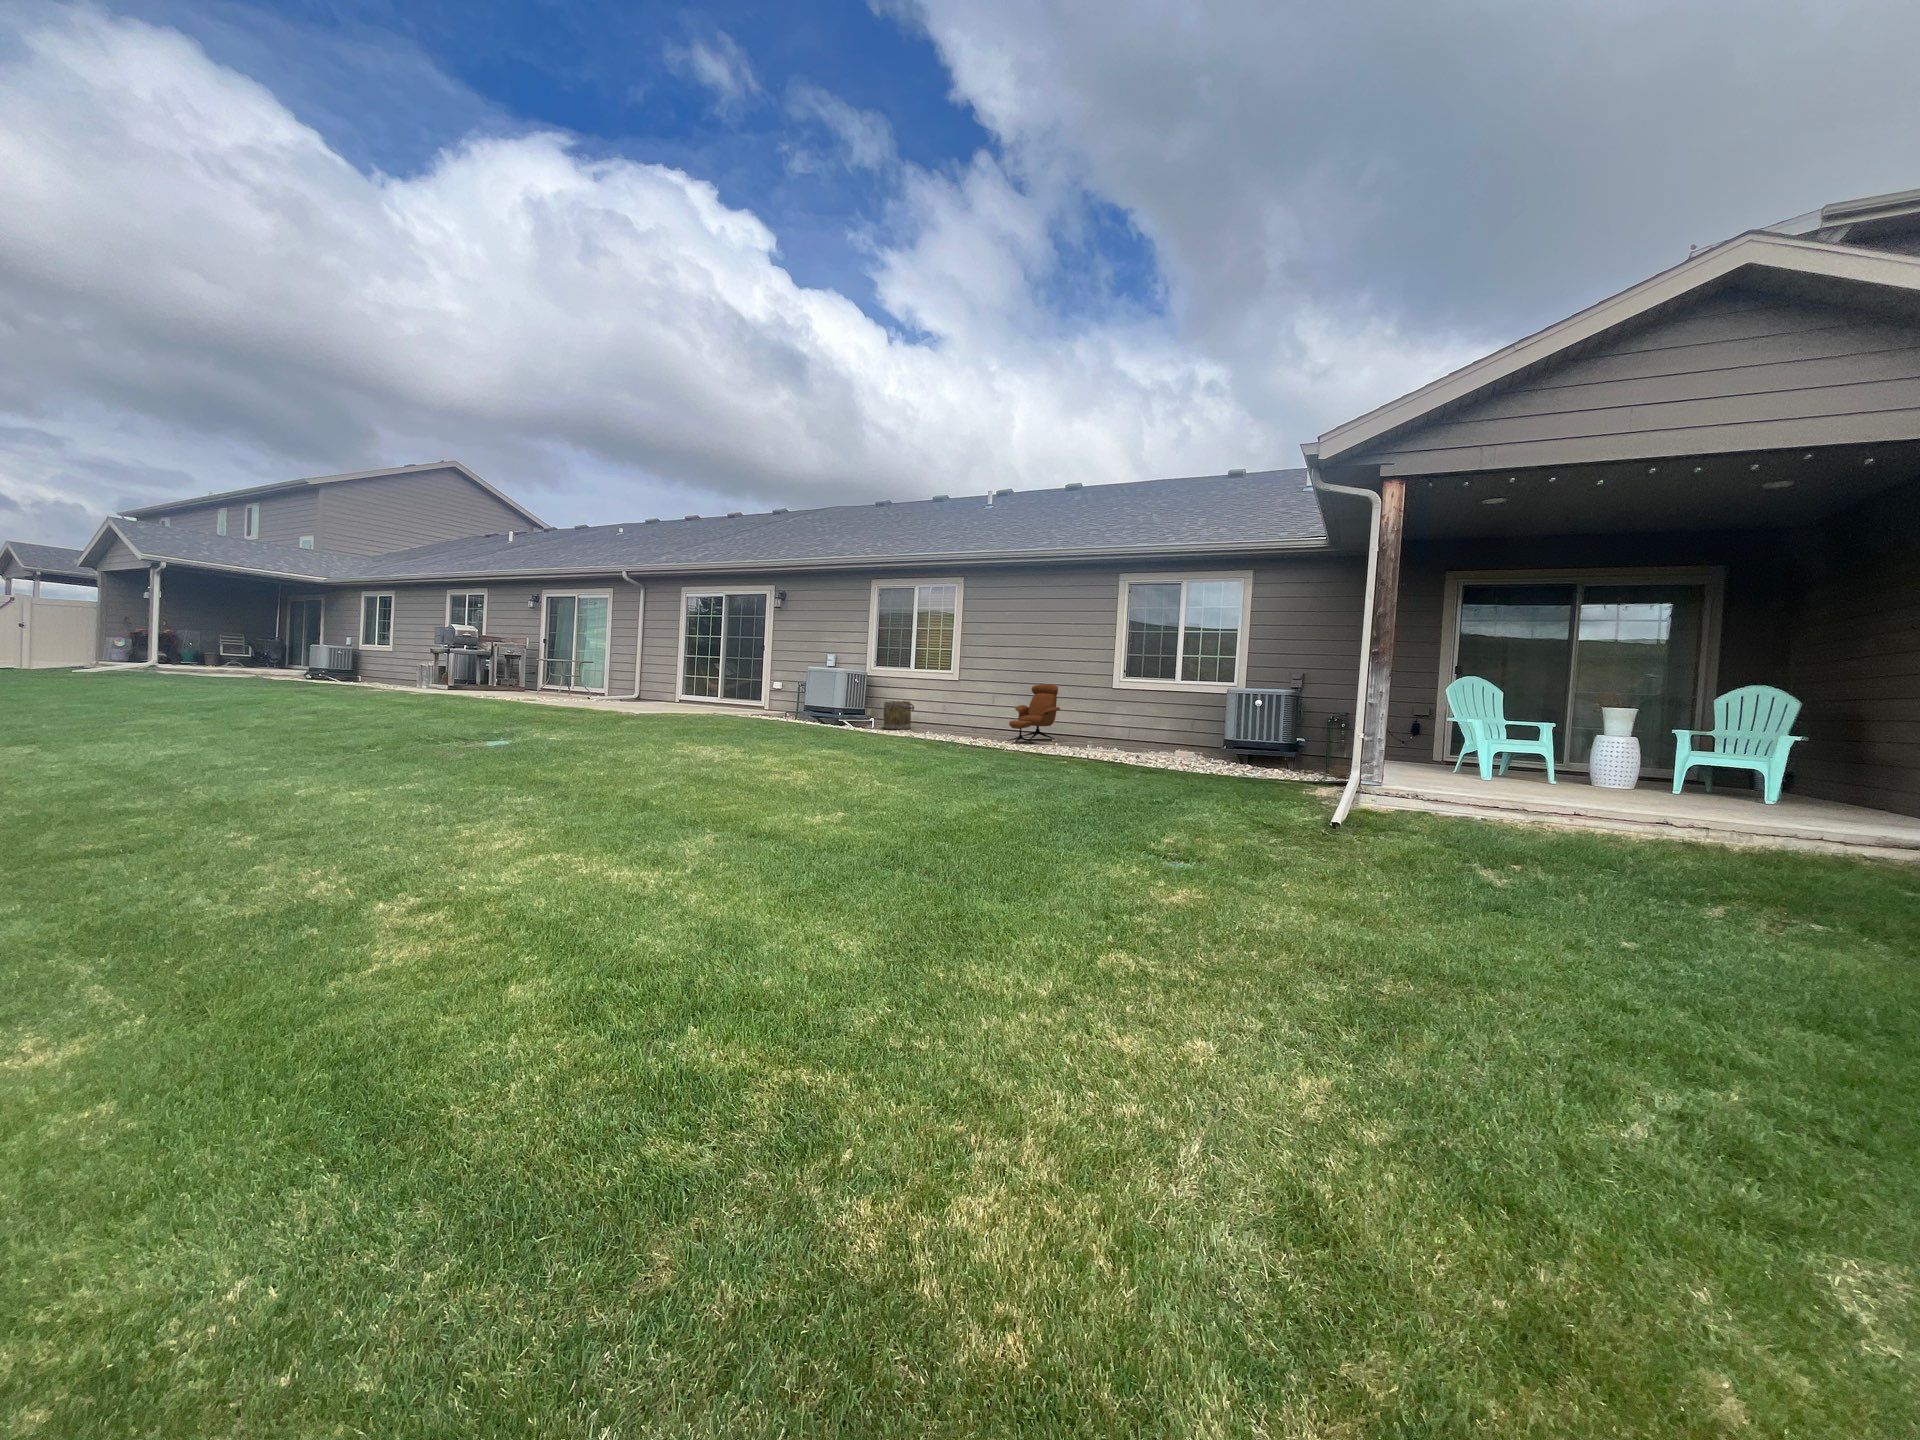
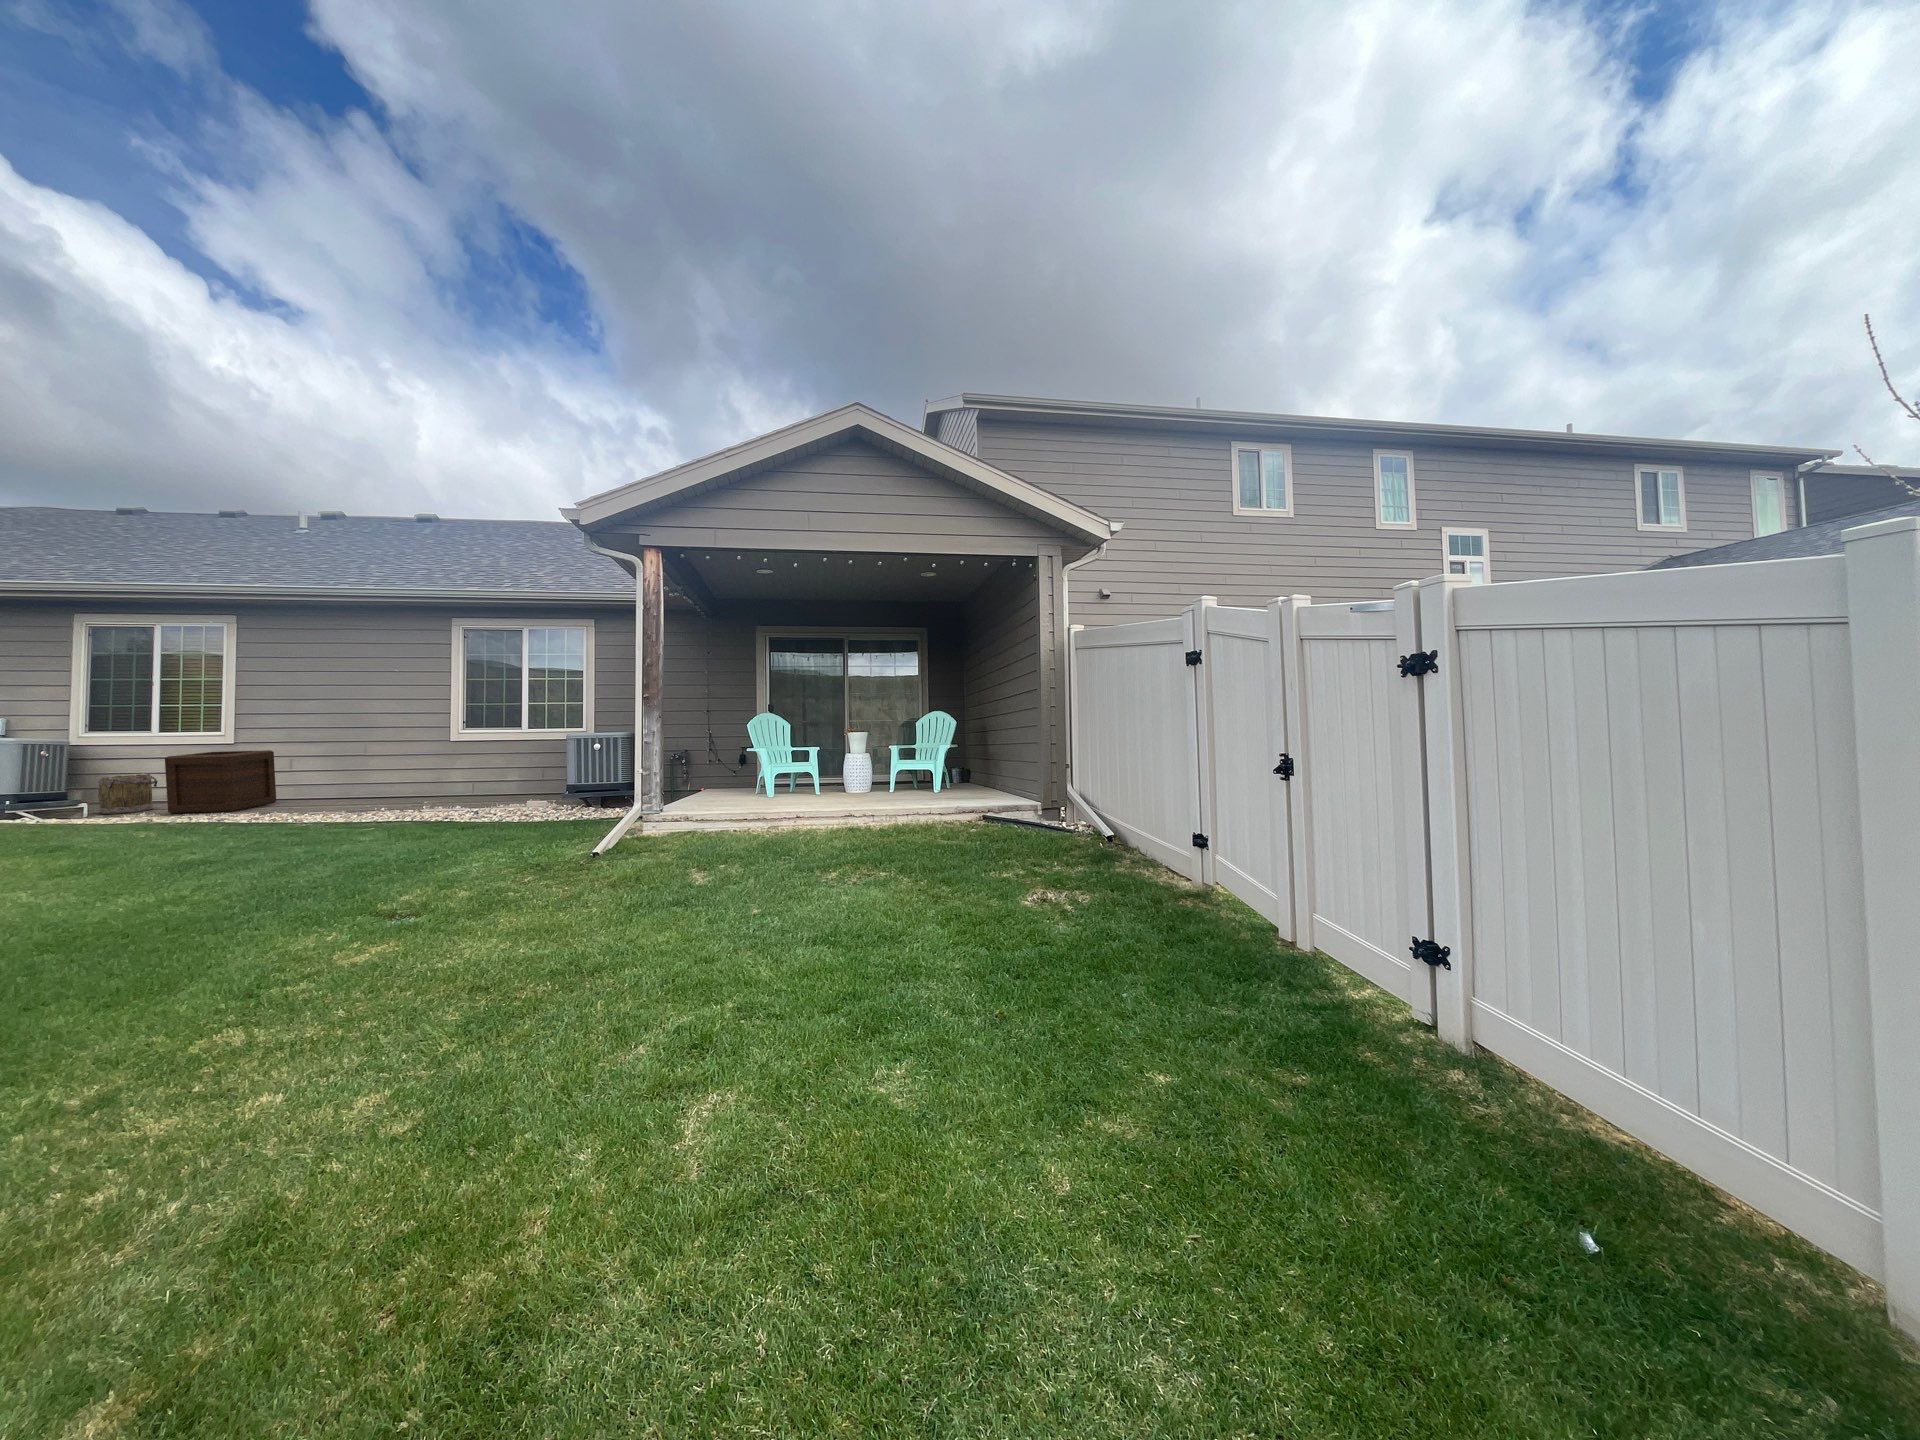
lounge chair: present [1007,684,1060,743] -> none [301,741,381,813]
wooden crate: none [923,687,984,736] -> present [165,750,276,814]

